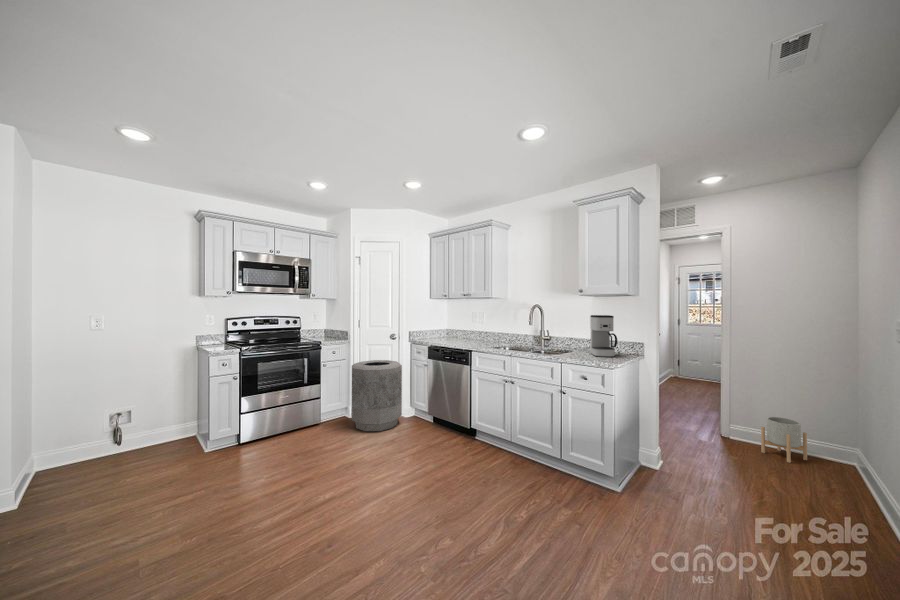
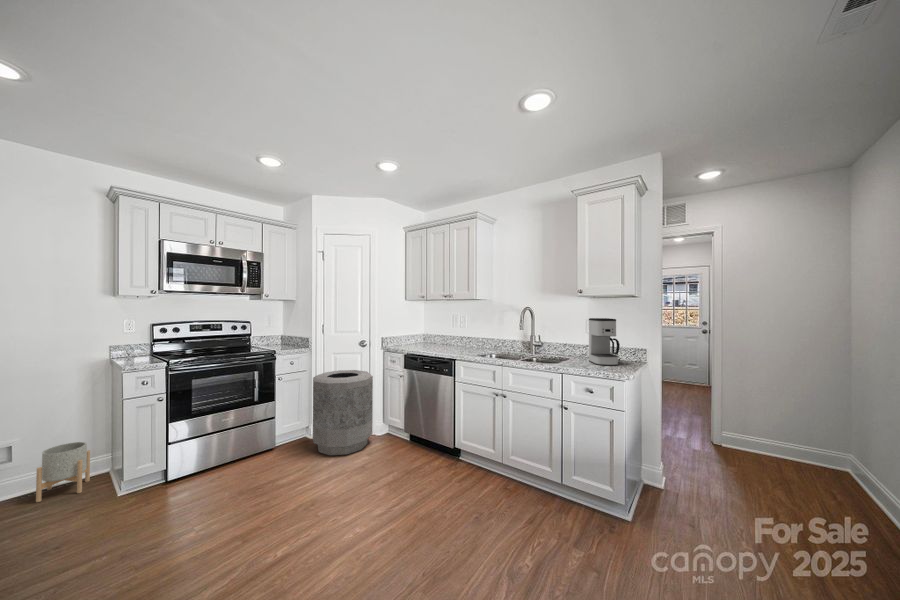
planter: present [761,417,807,463] -> present [36,442,90,502]

